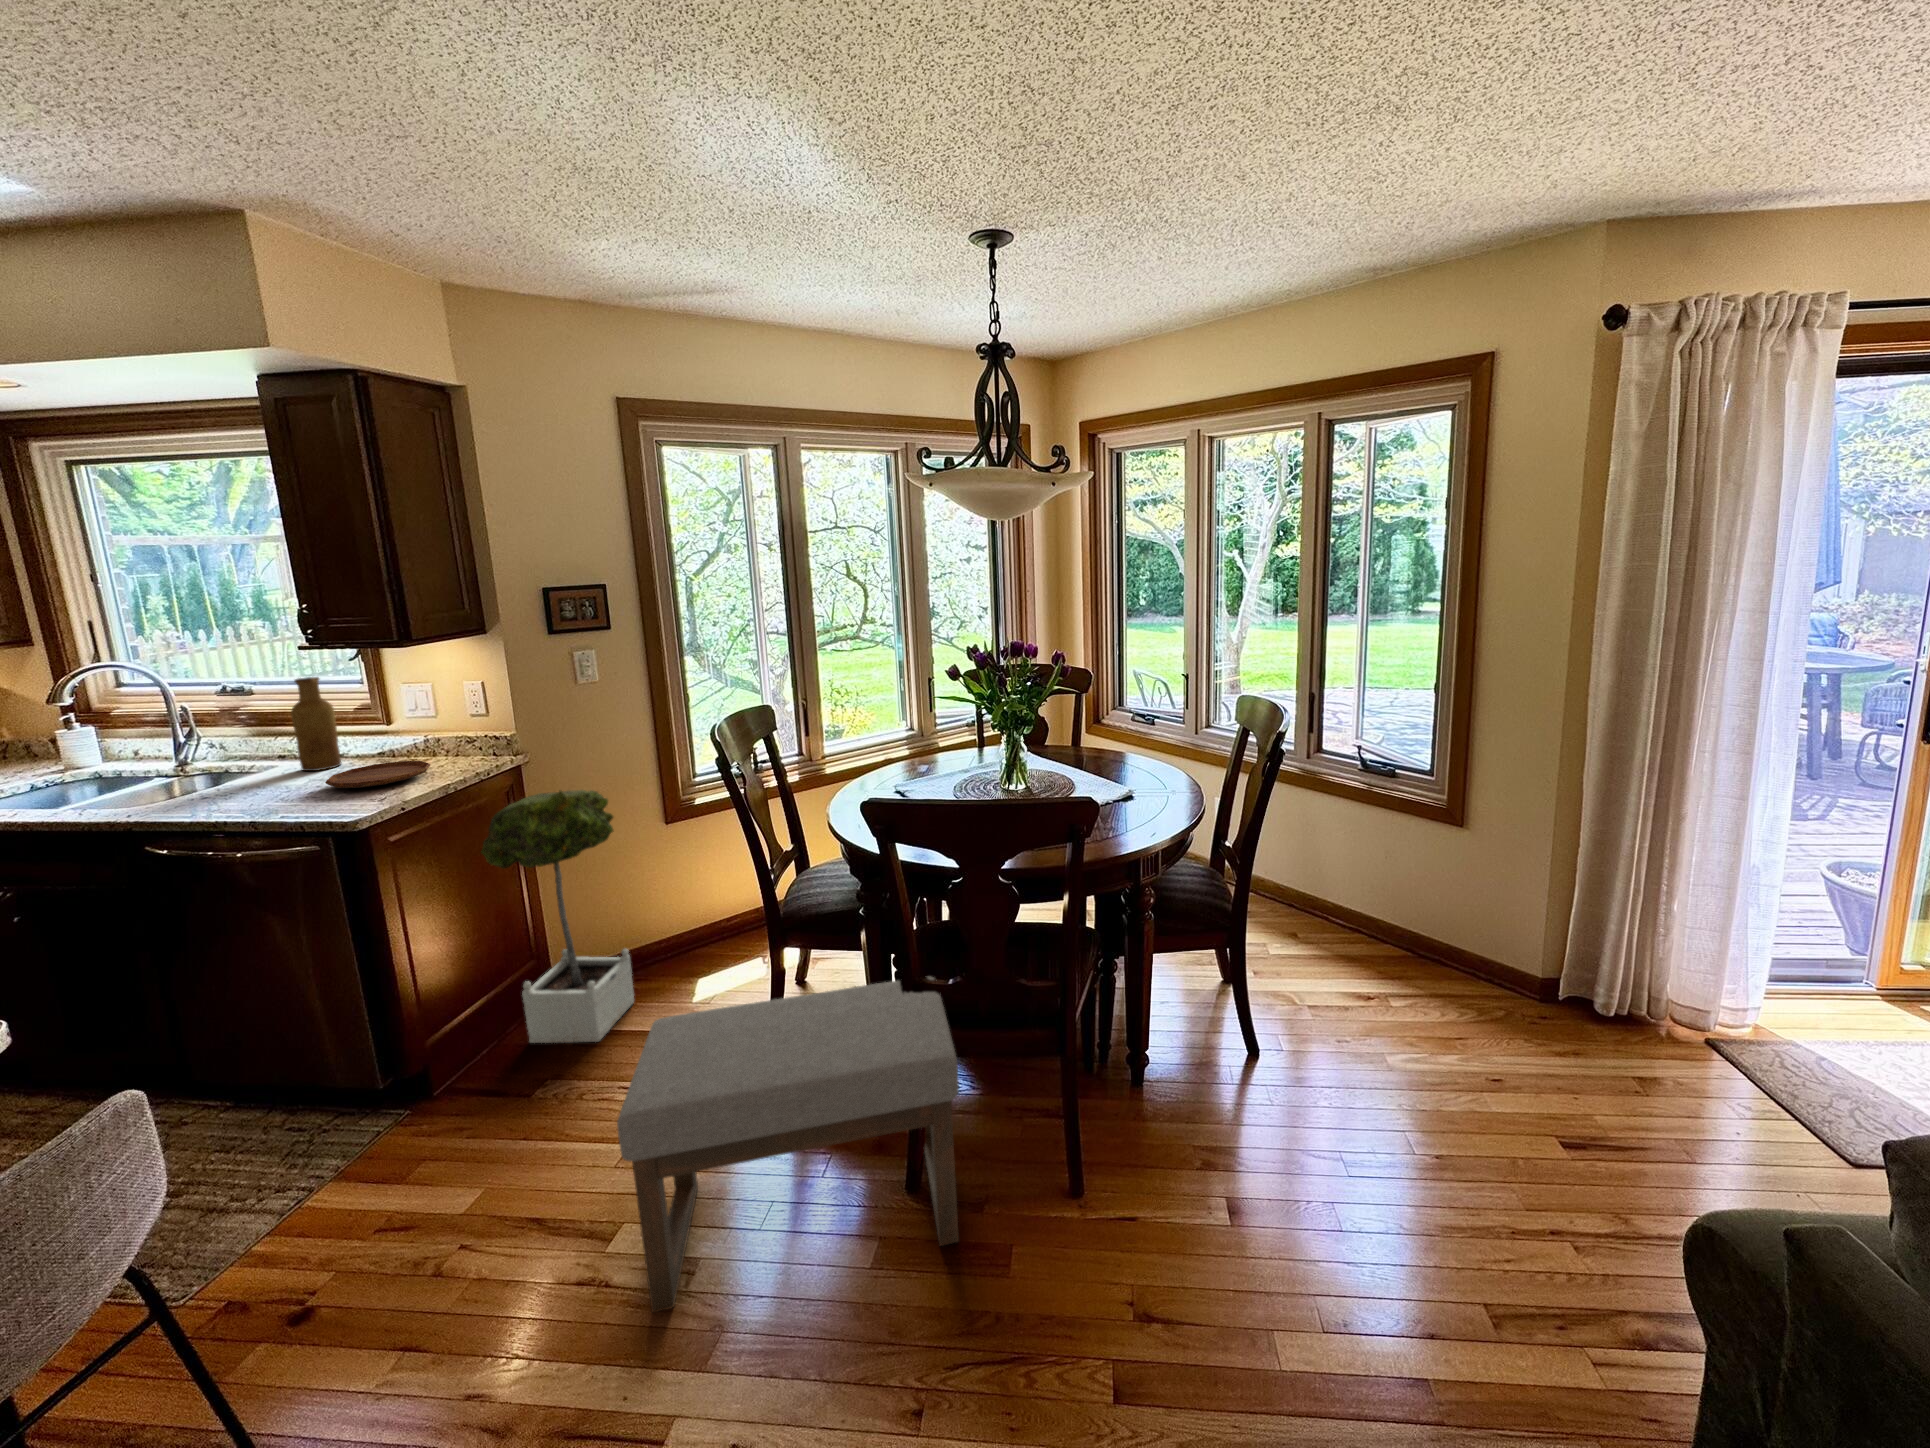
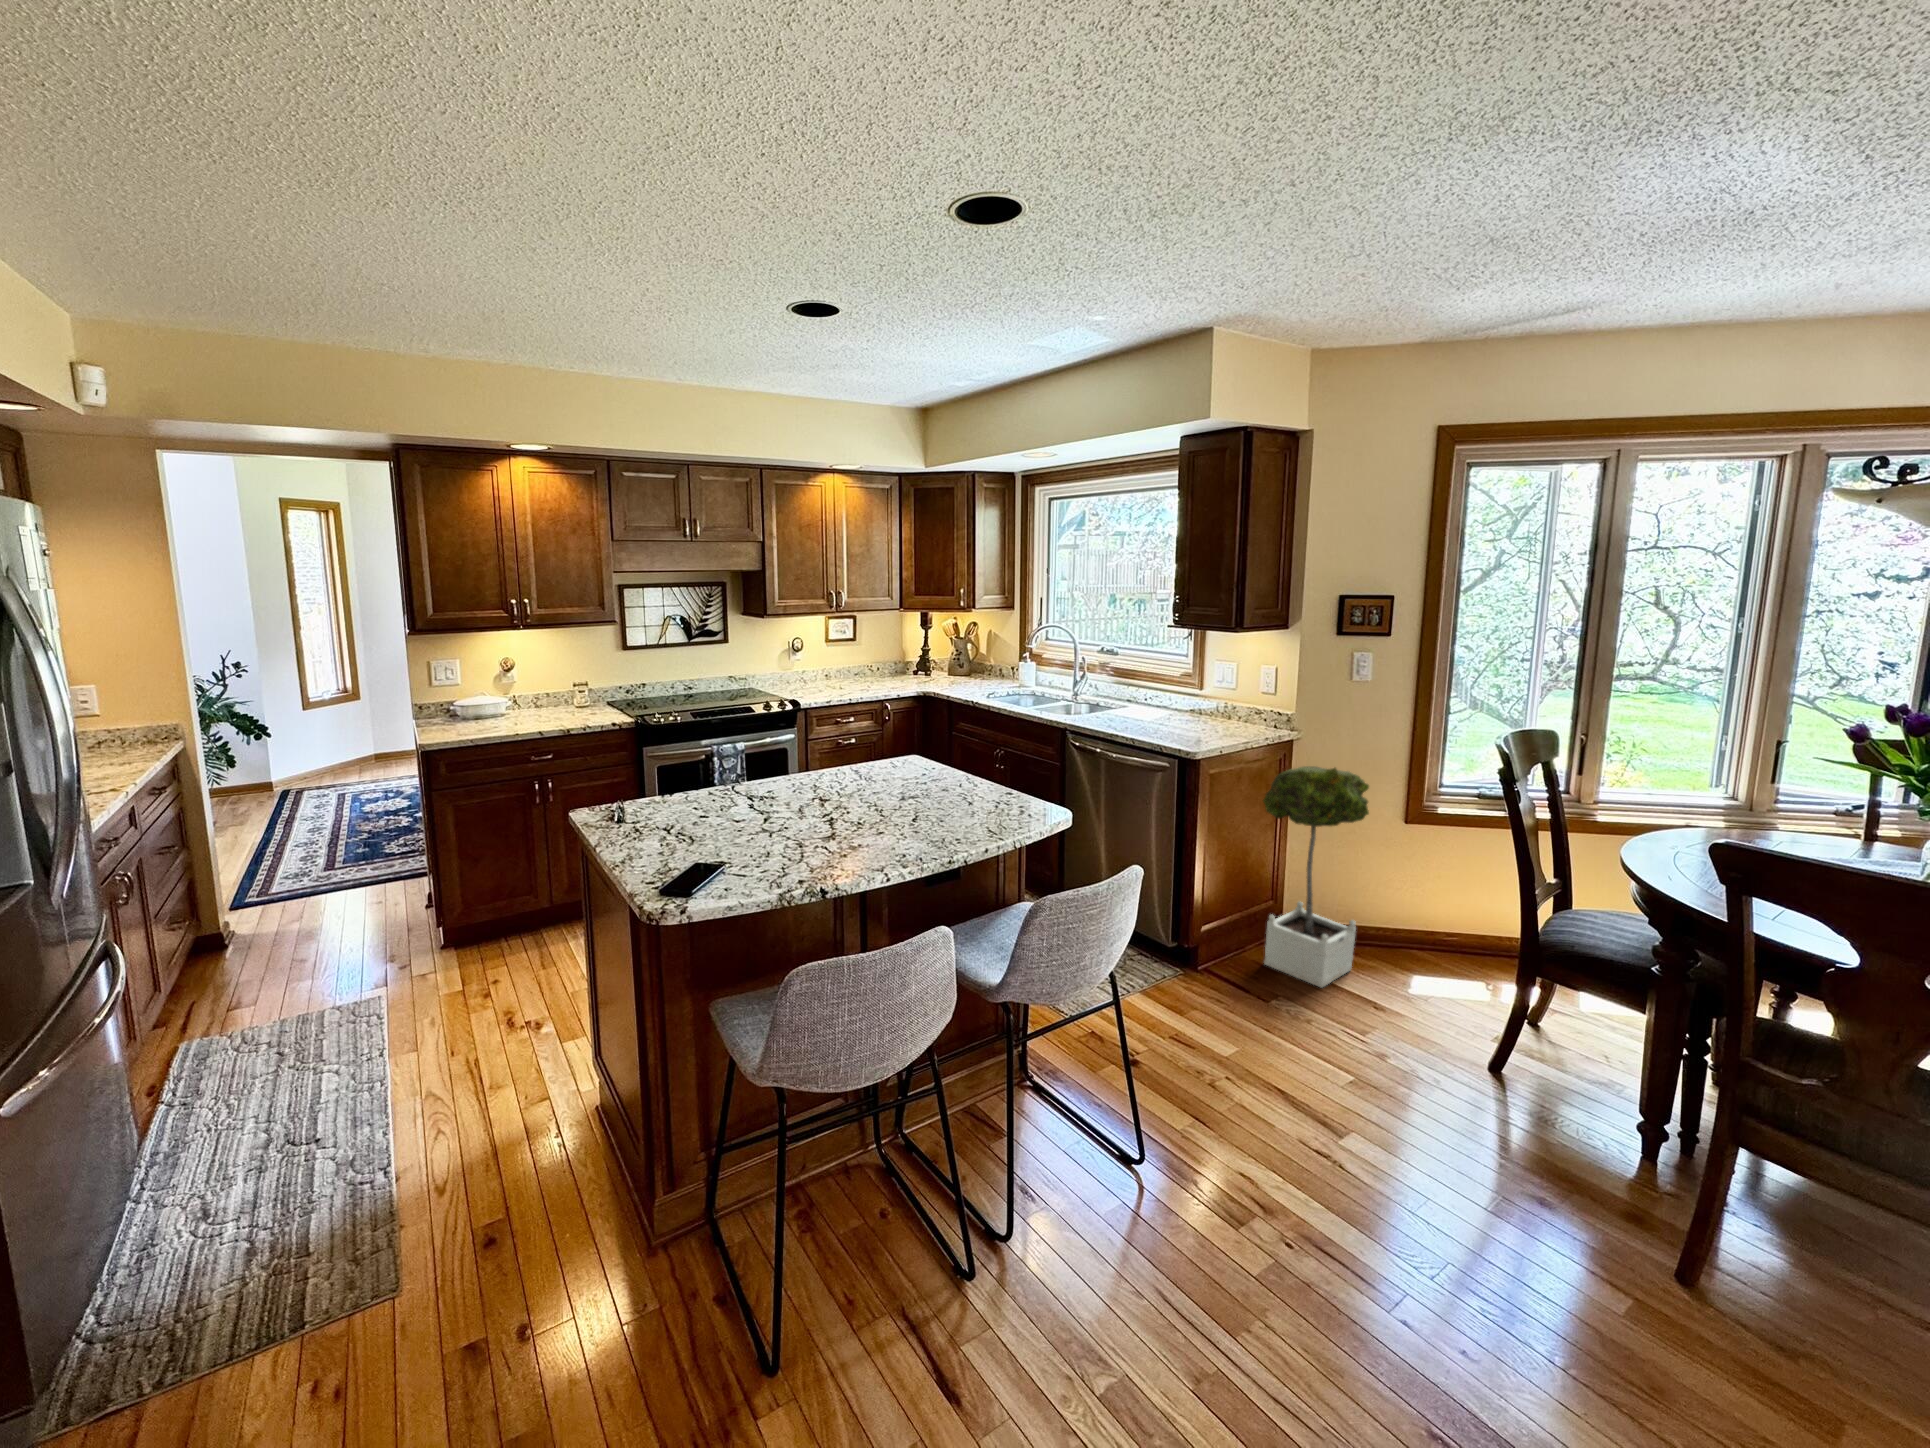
vase: present [291,677,342,771] -> none [1145,648,1171,715]
tray: present [325,761,430,788] -> none [1169,717,1234,733]
ottoman: present [617,976,959,1312] -> none [1386,979,1802,1364]

